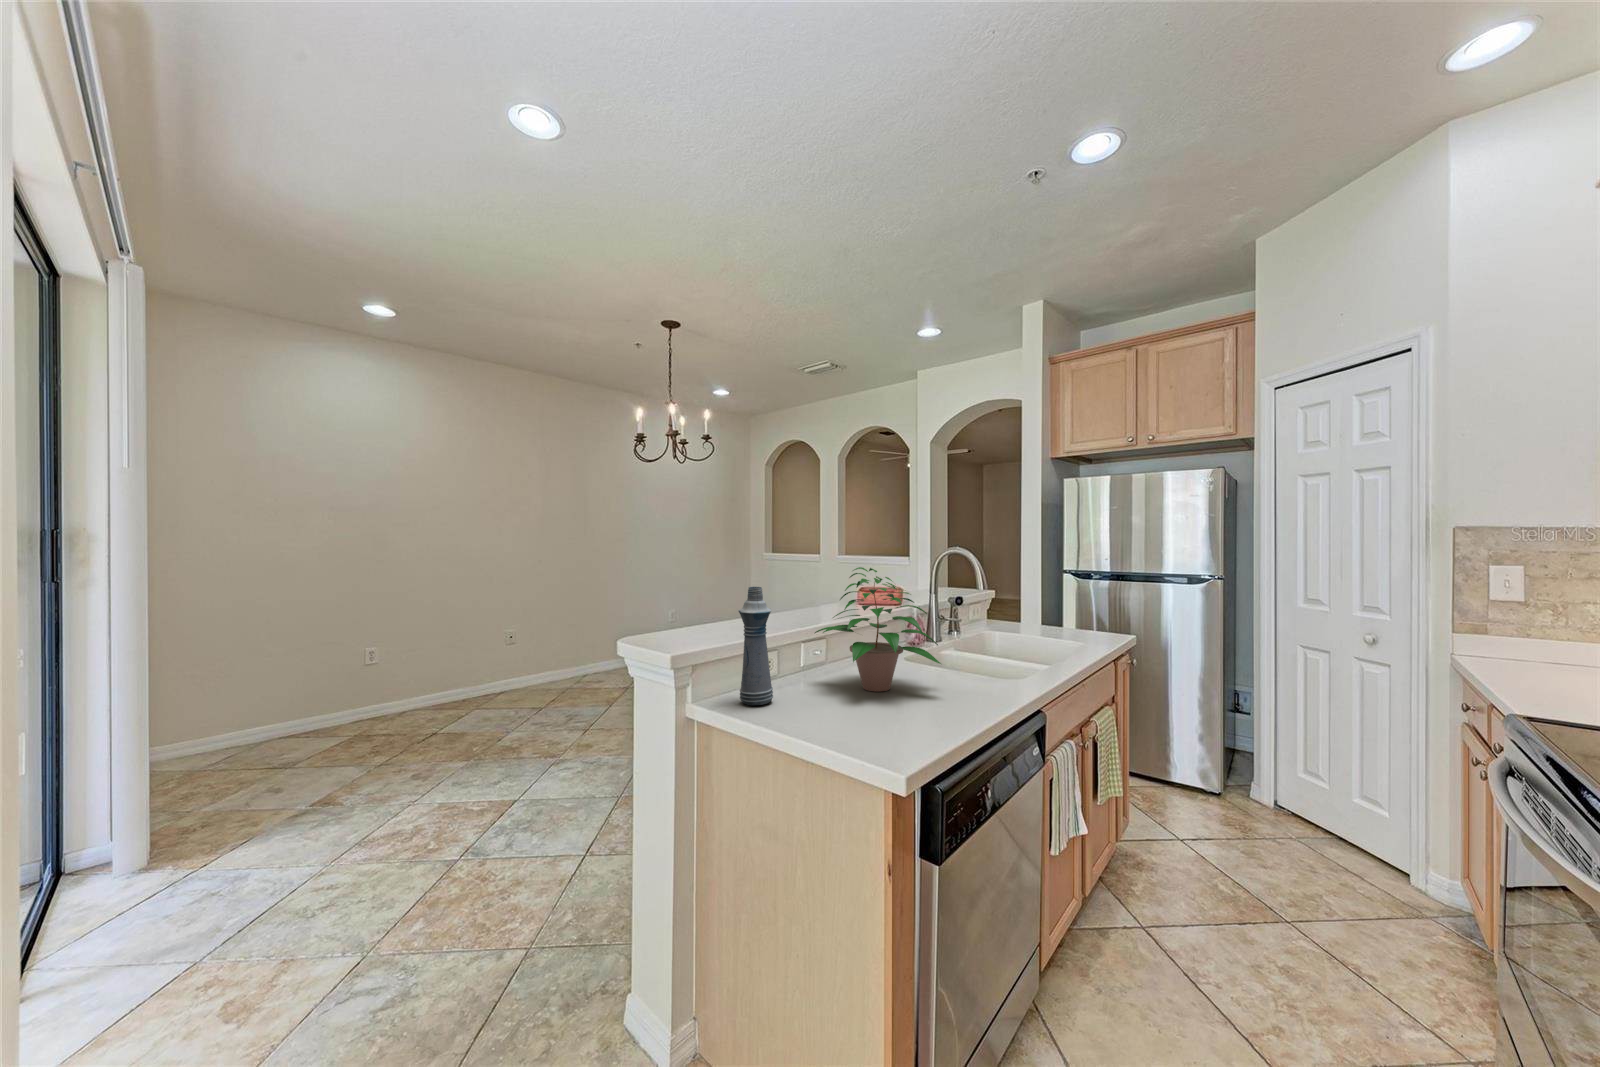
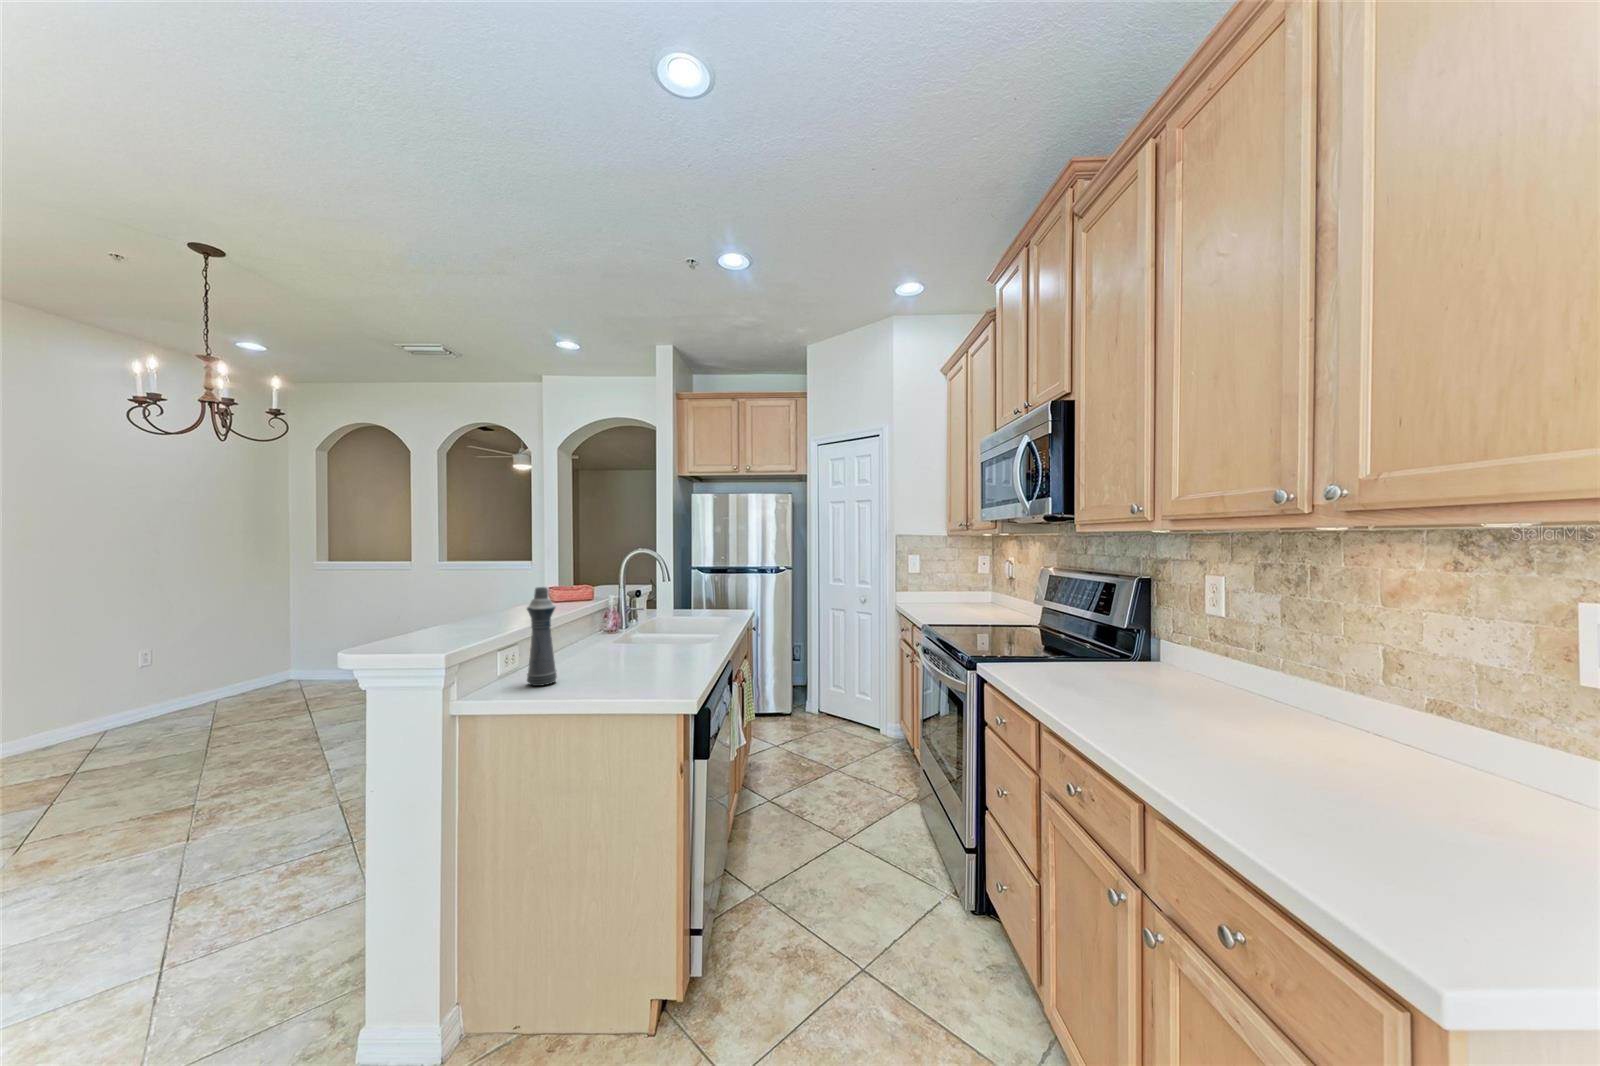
potted plant: present [815,567,941,692] -> none [568,568,676,663]

